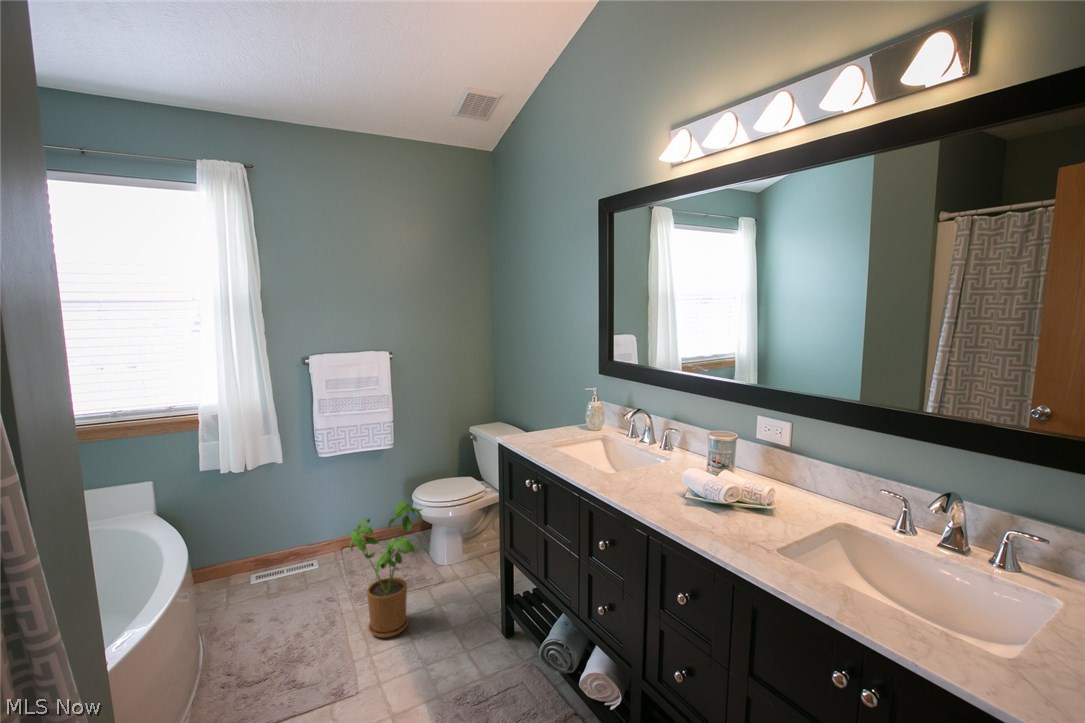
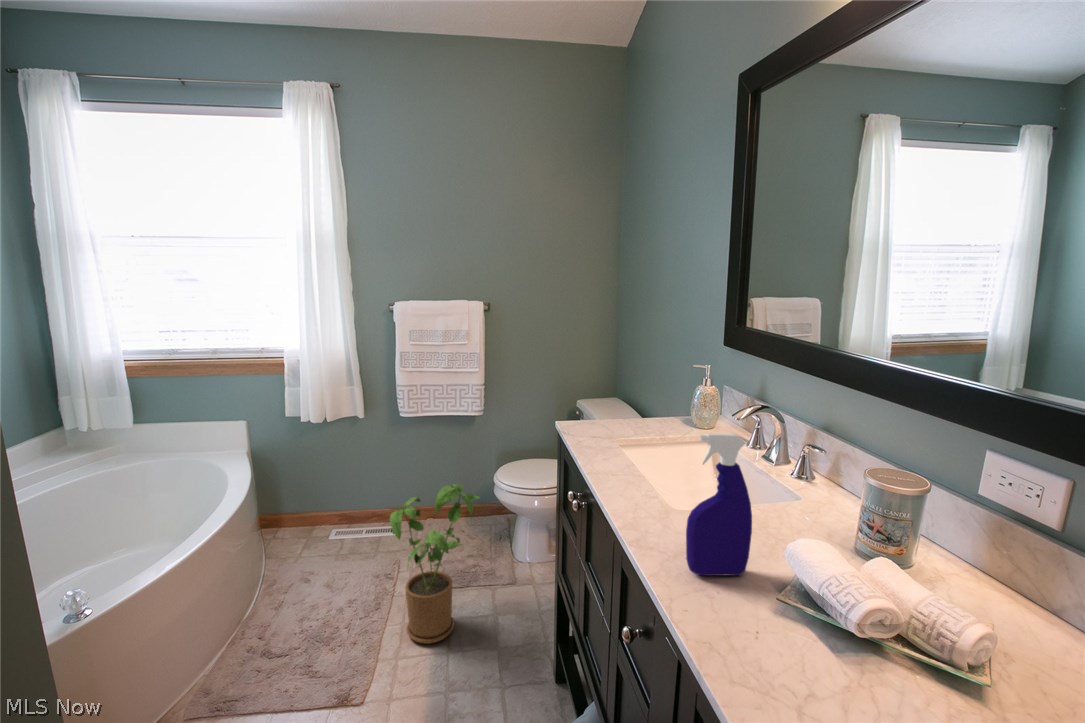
spray bottle: none [636,419,666,498] -> present [686,434,752,576]

